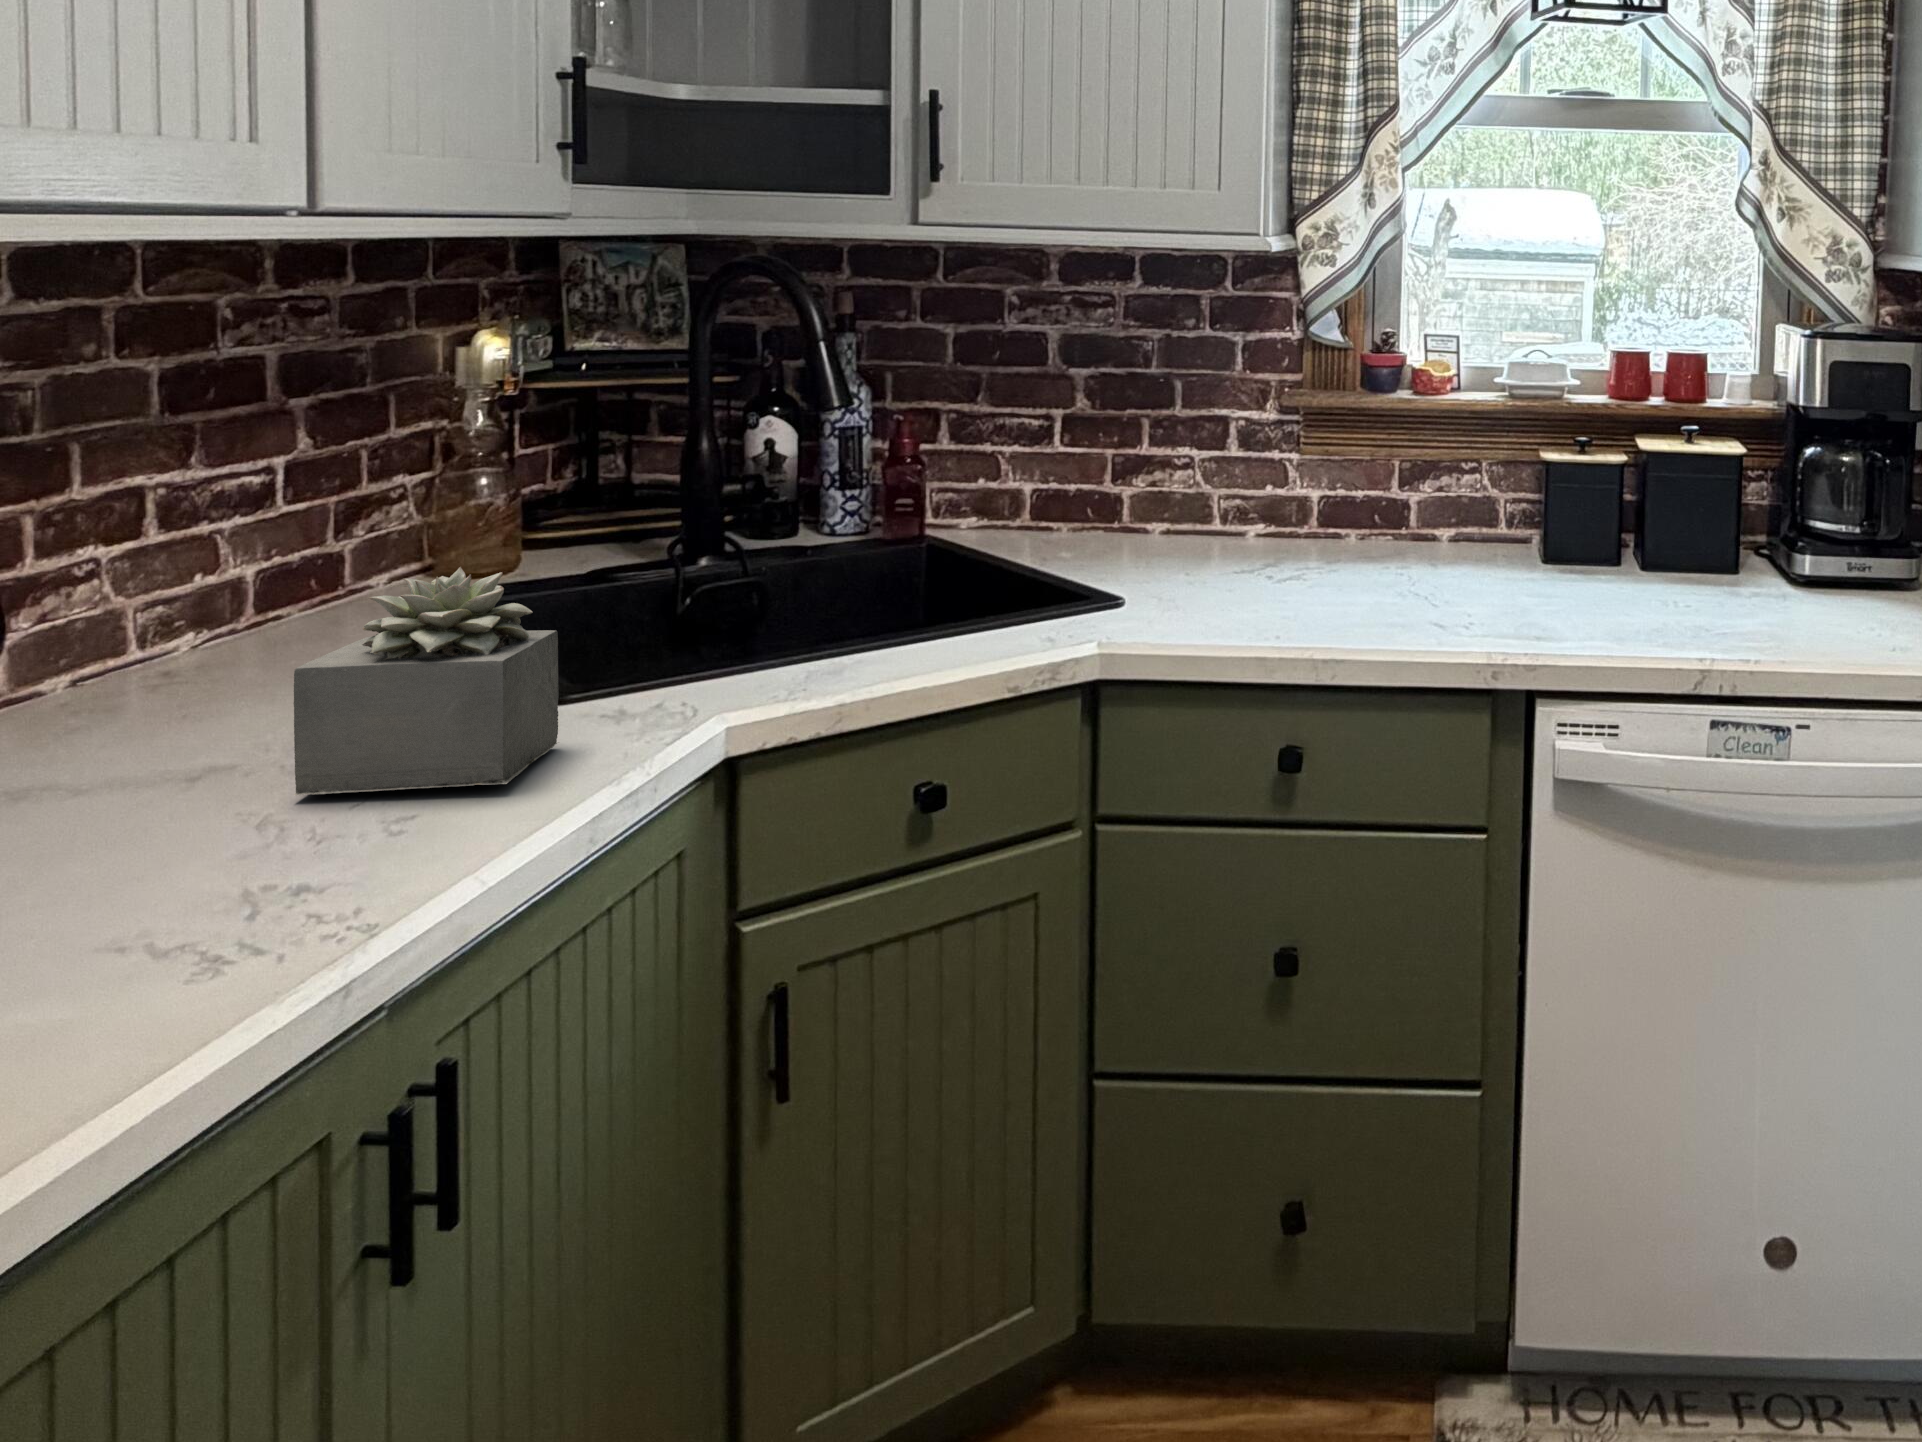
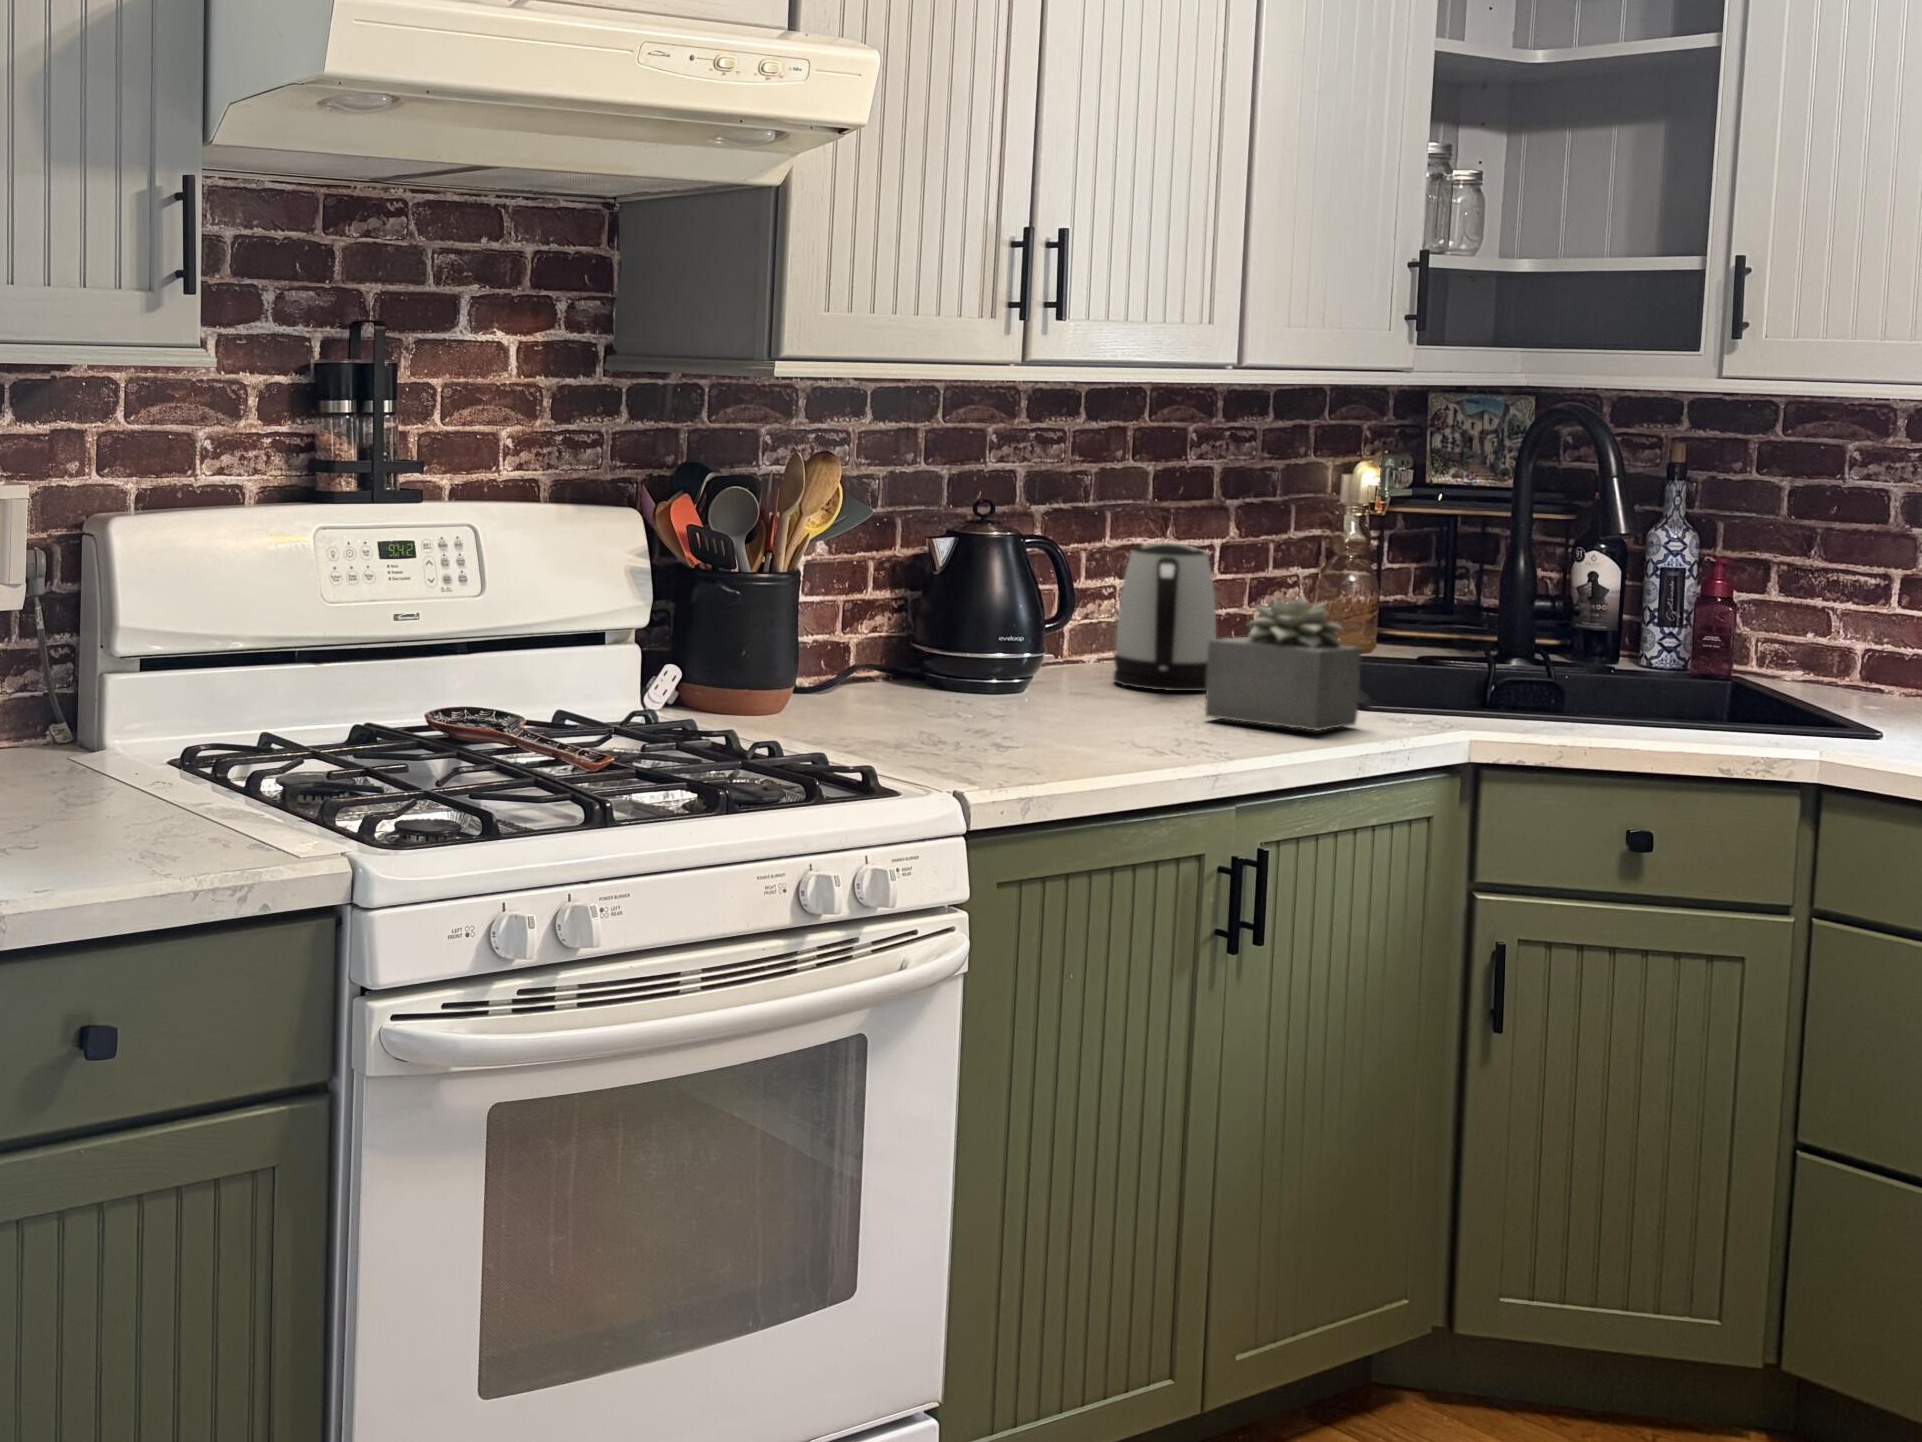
kettle: none [100,492,300,739] -> present [1114,543,1216,691]

